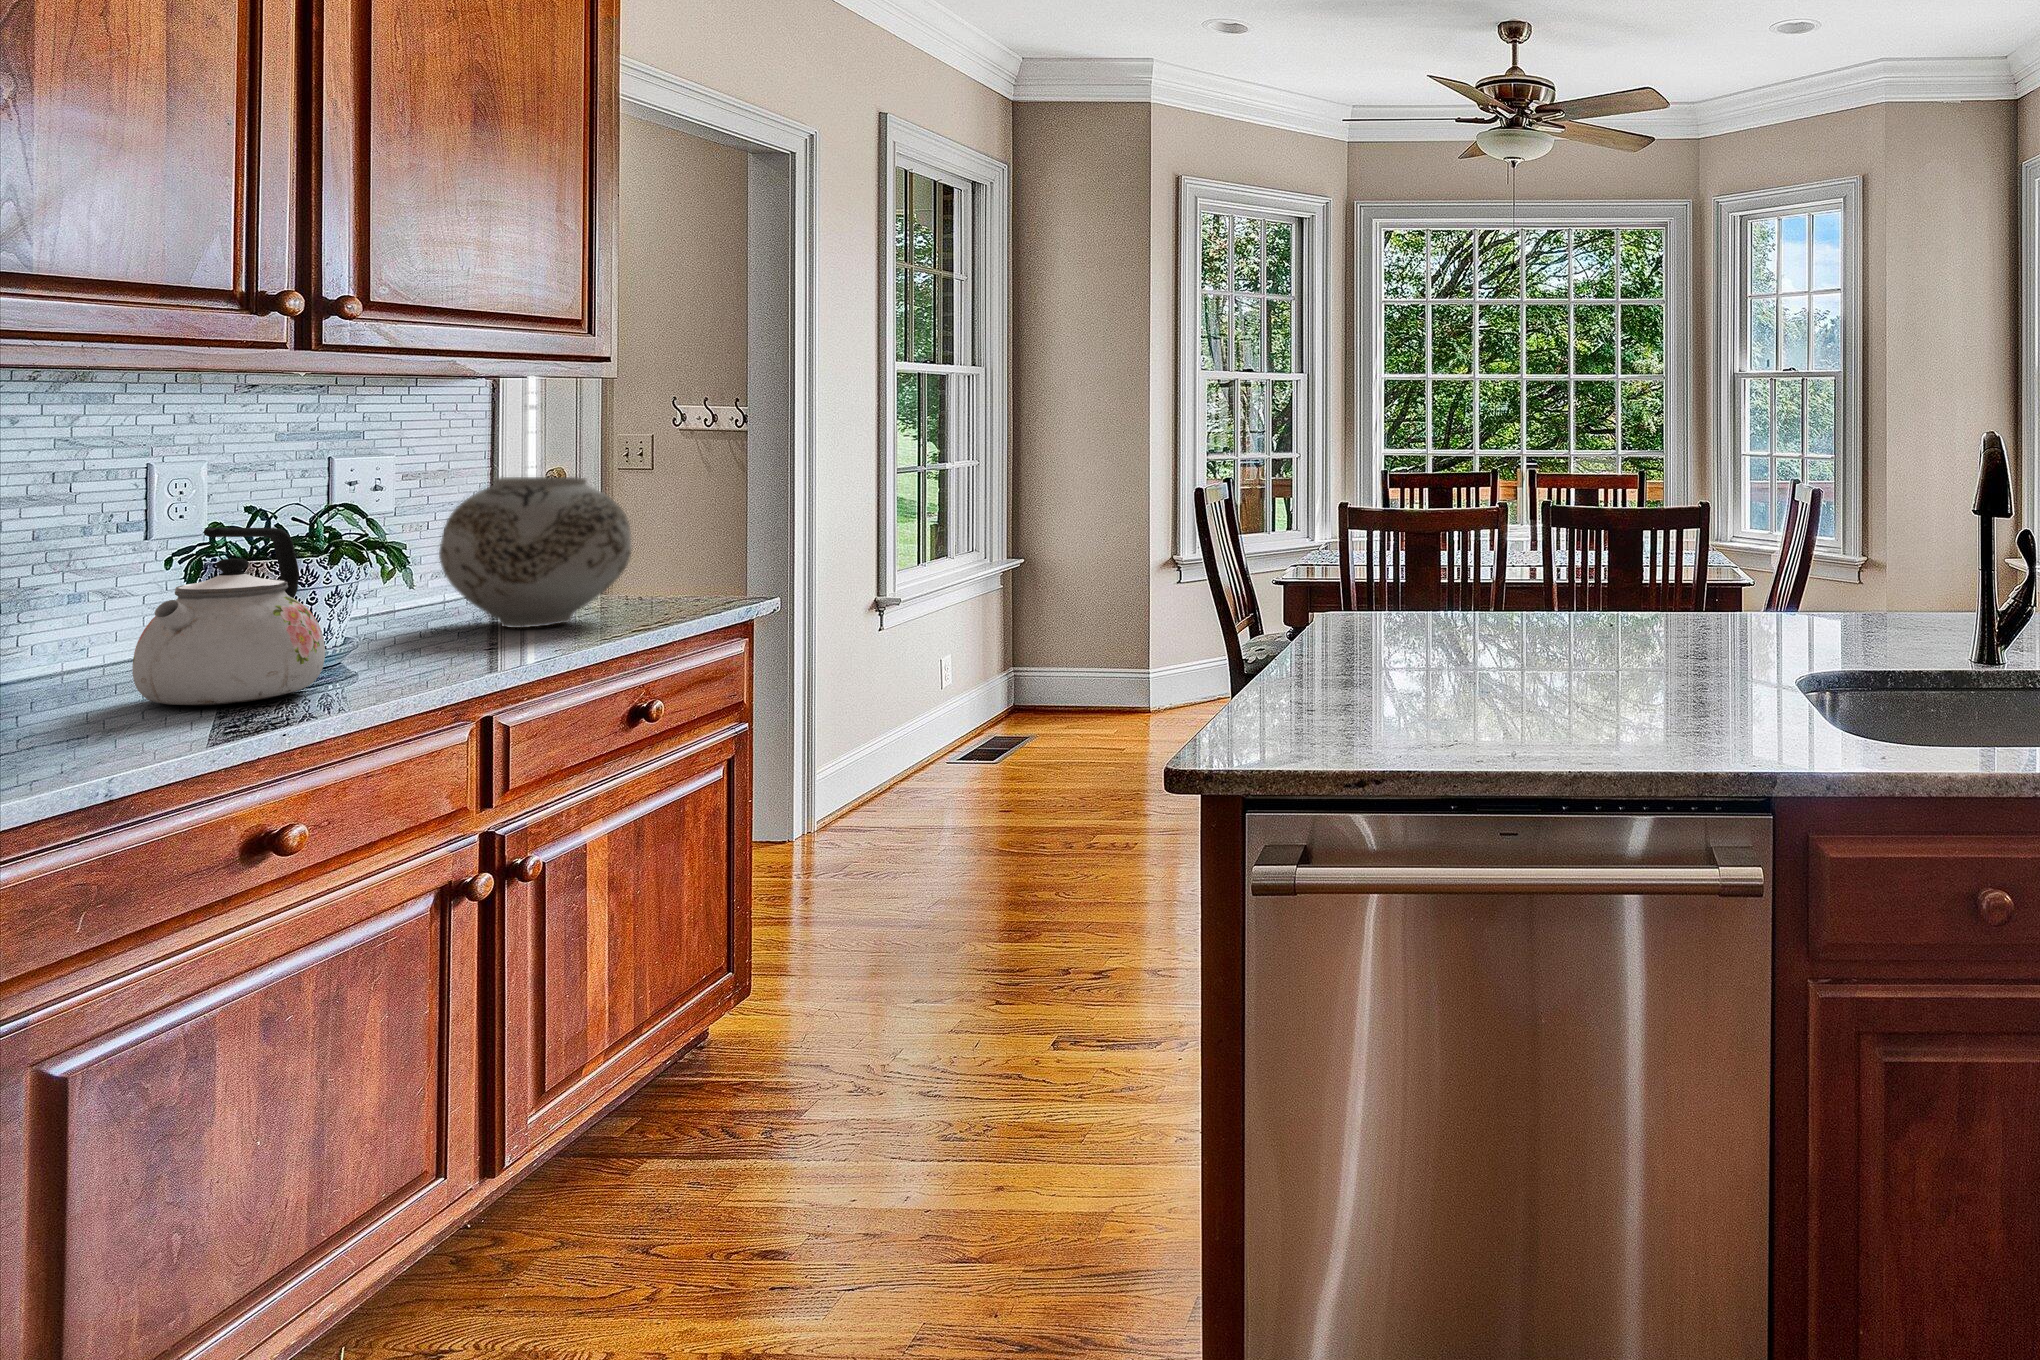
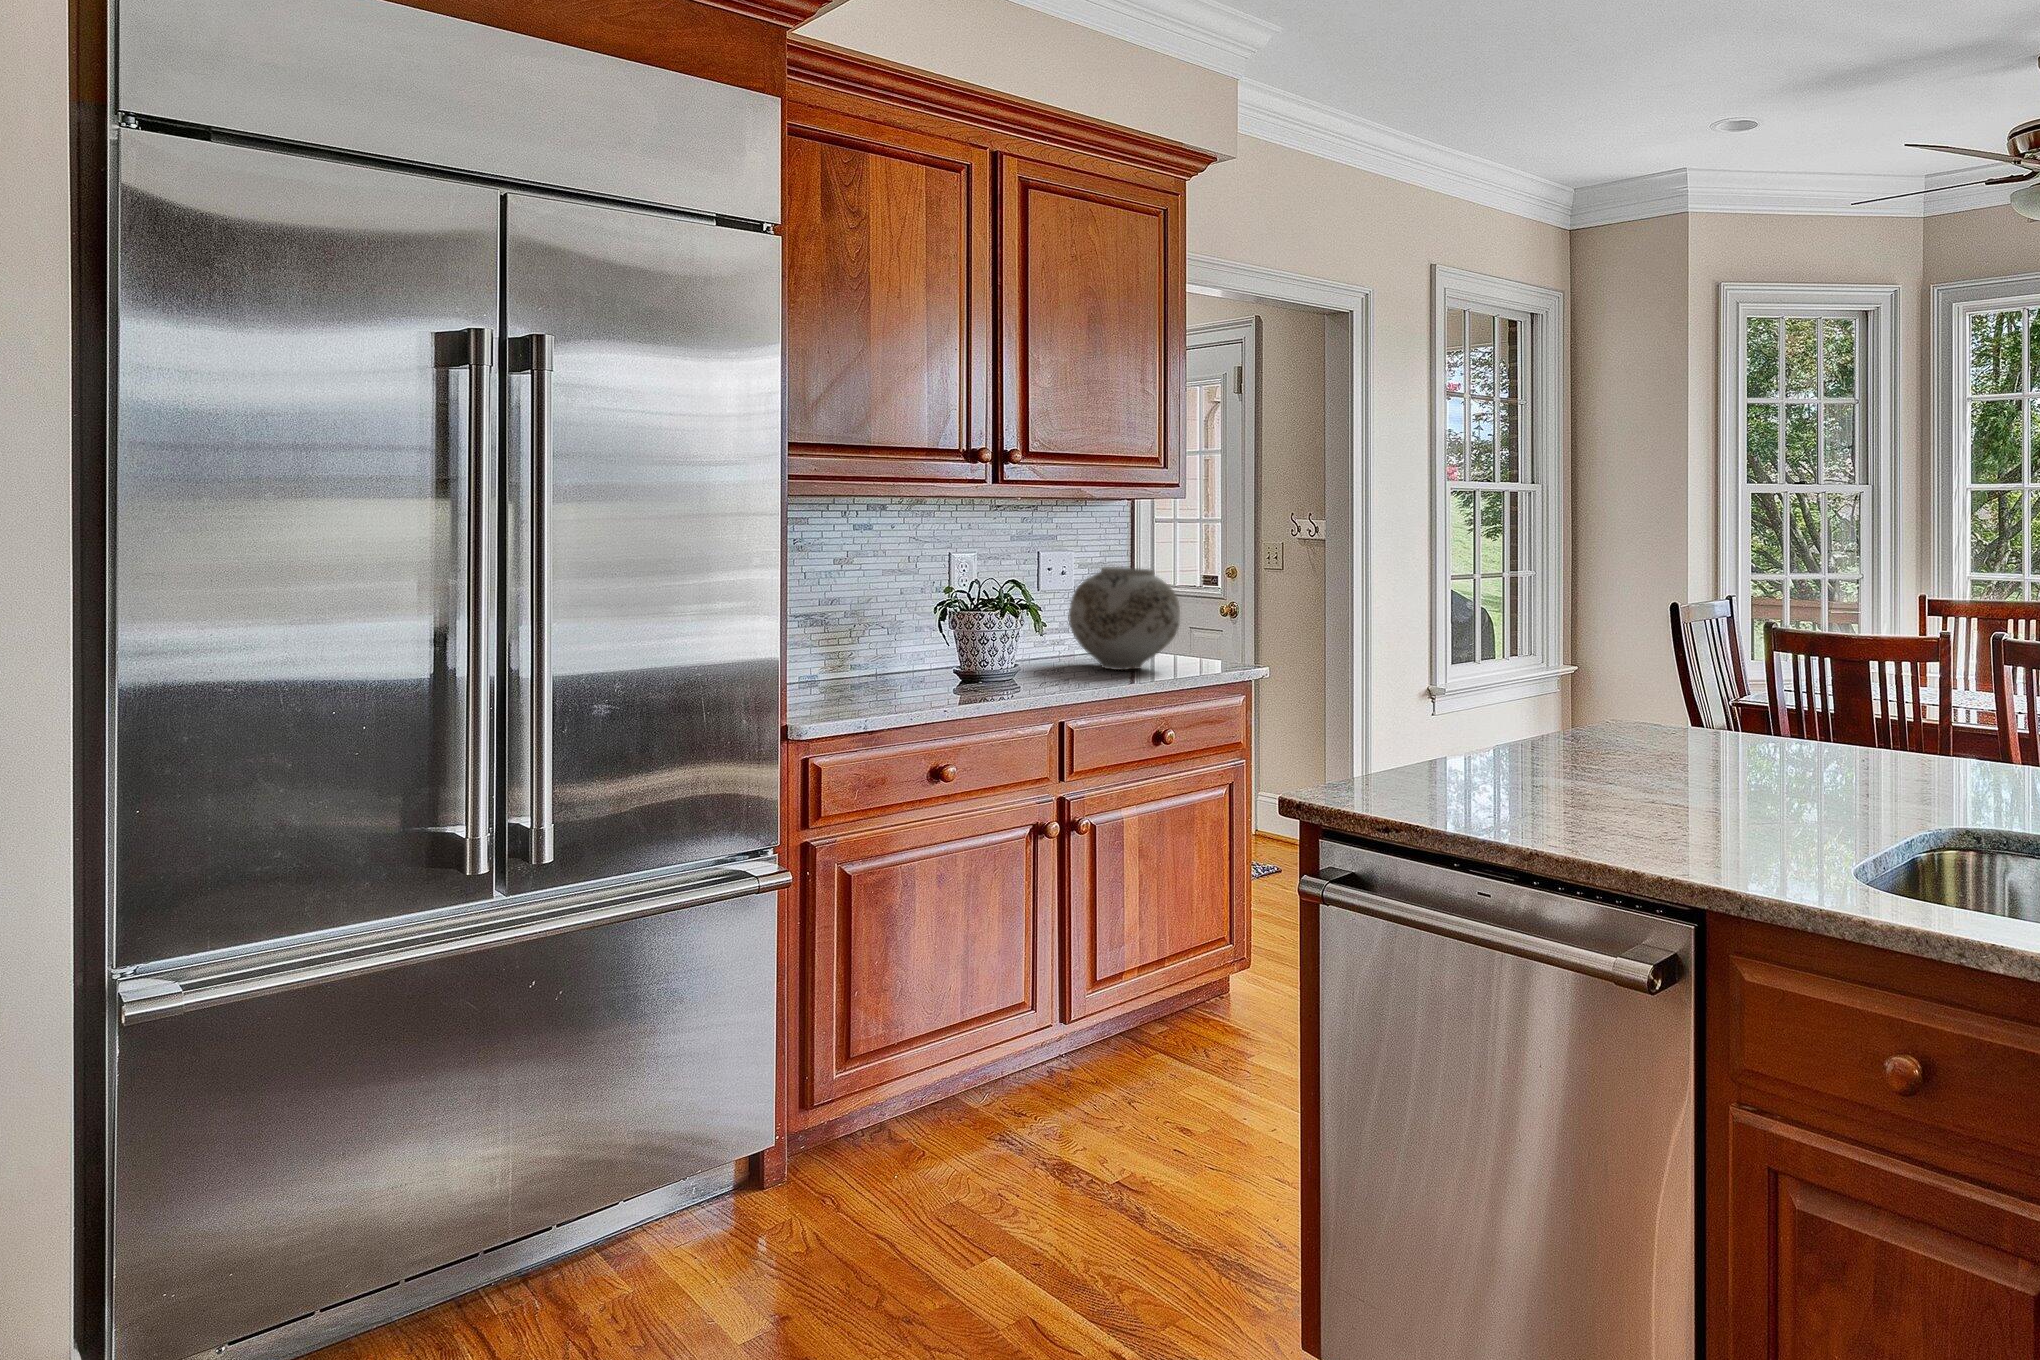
kettle: present [132,528,325,705] -> none [896,590,986,693]

